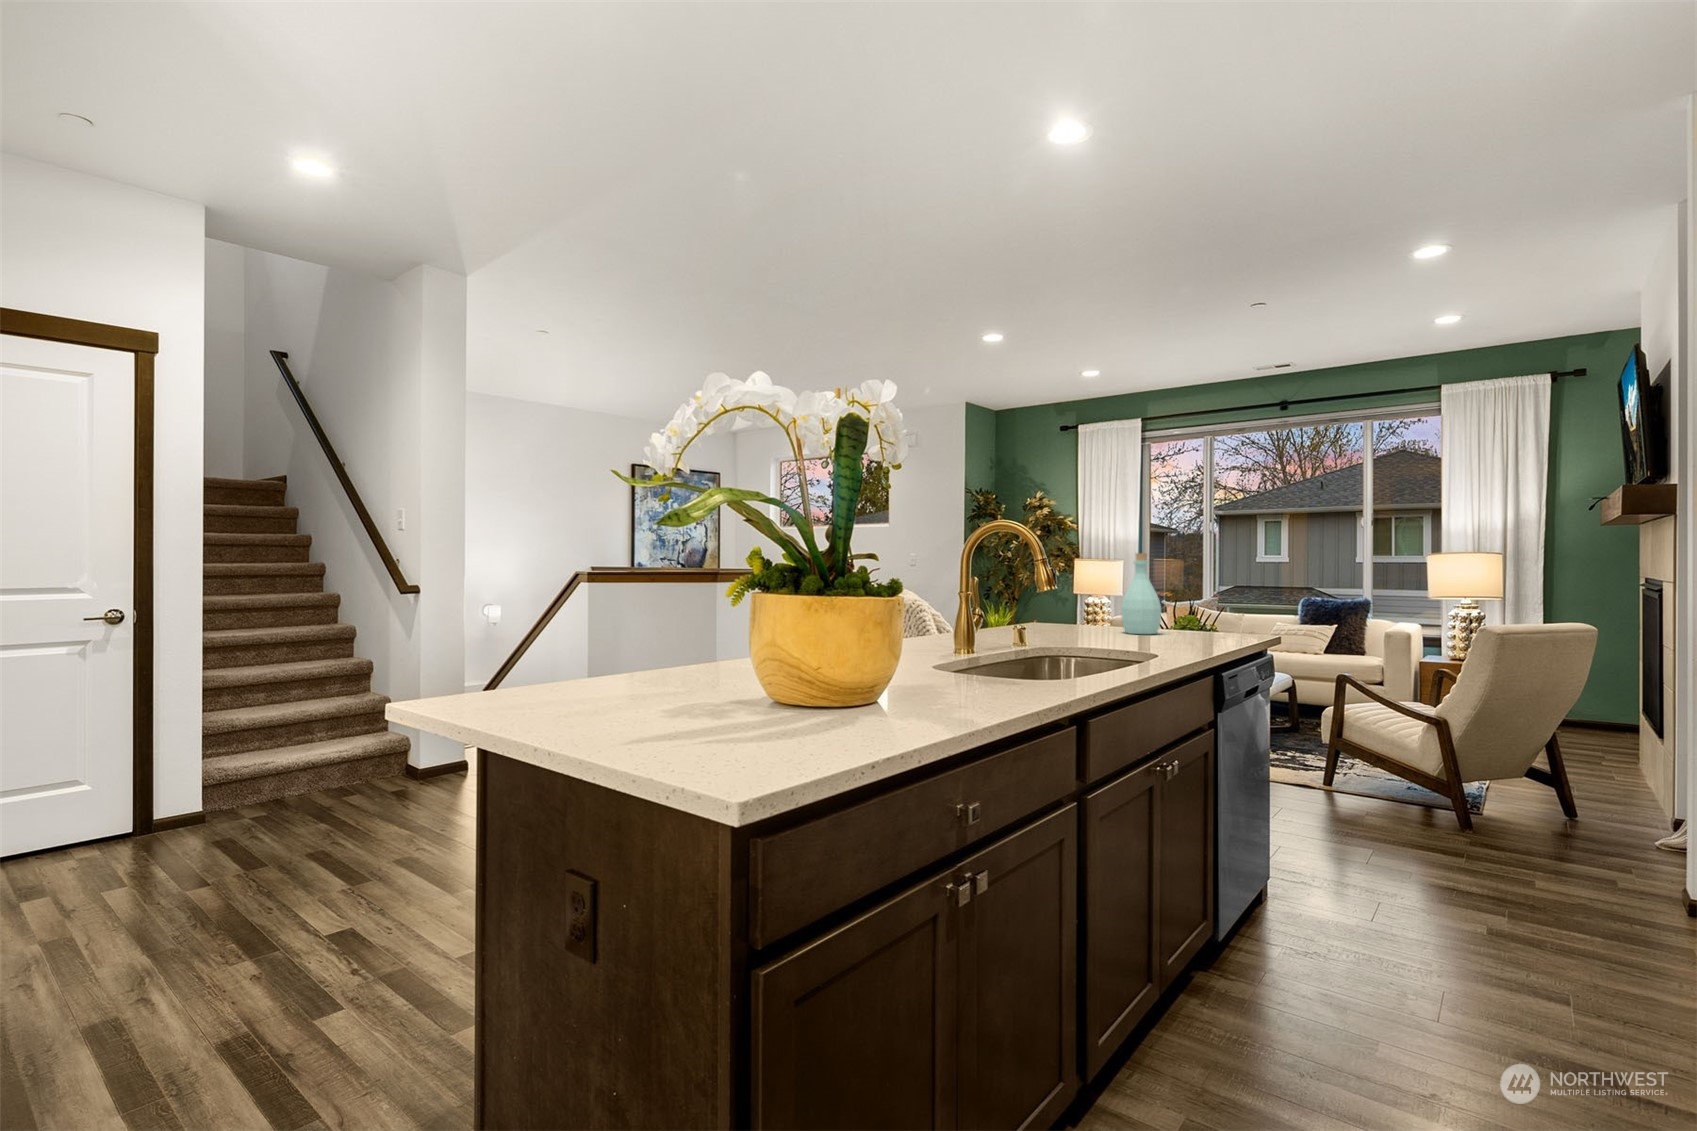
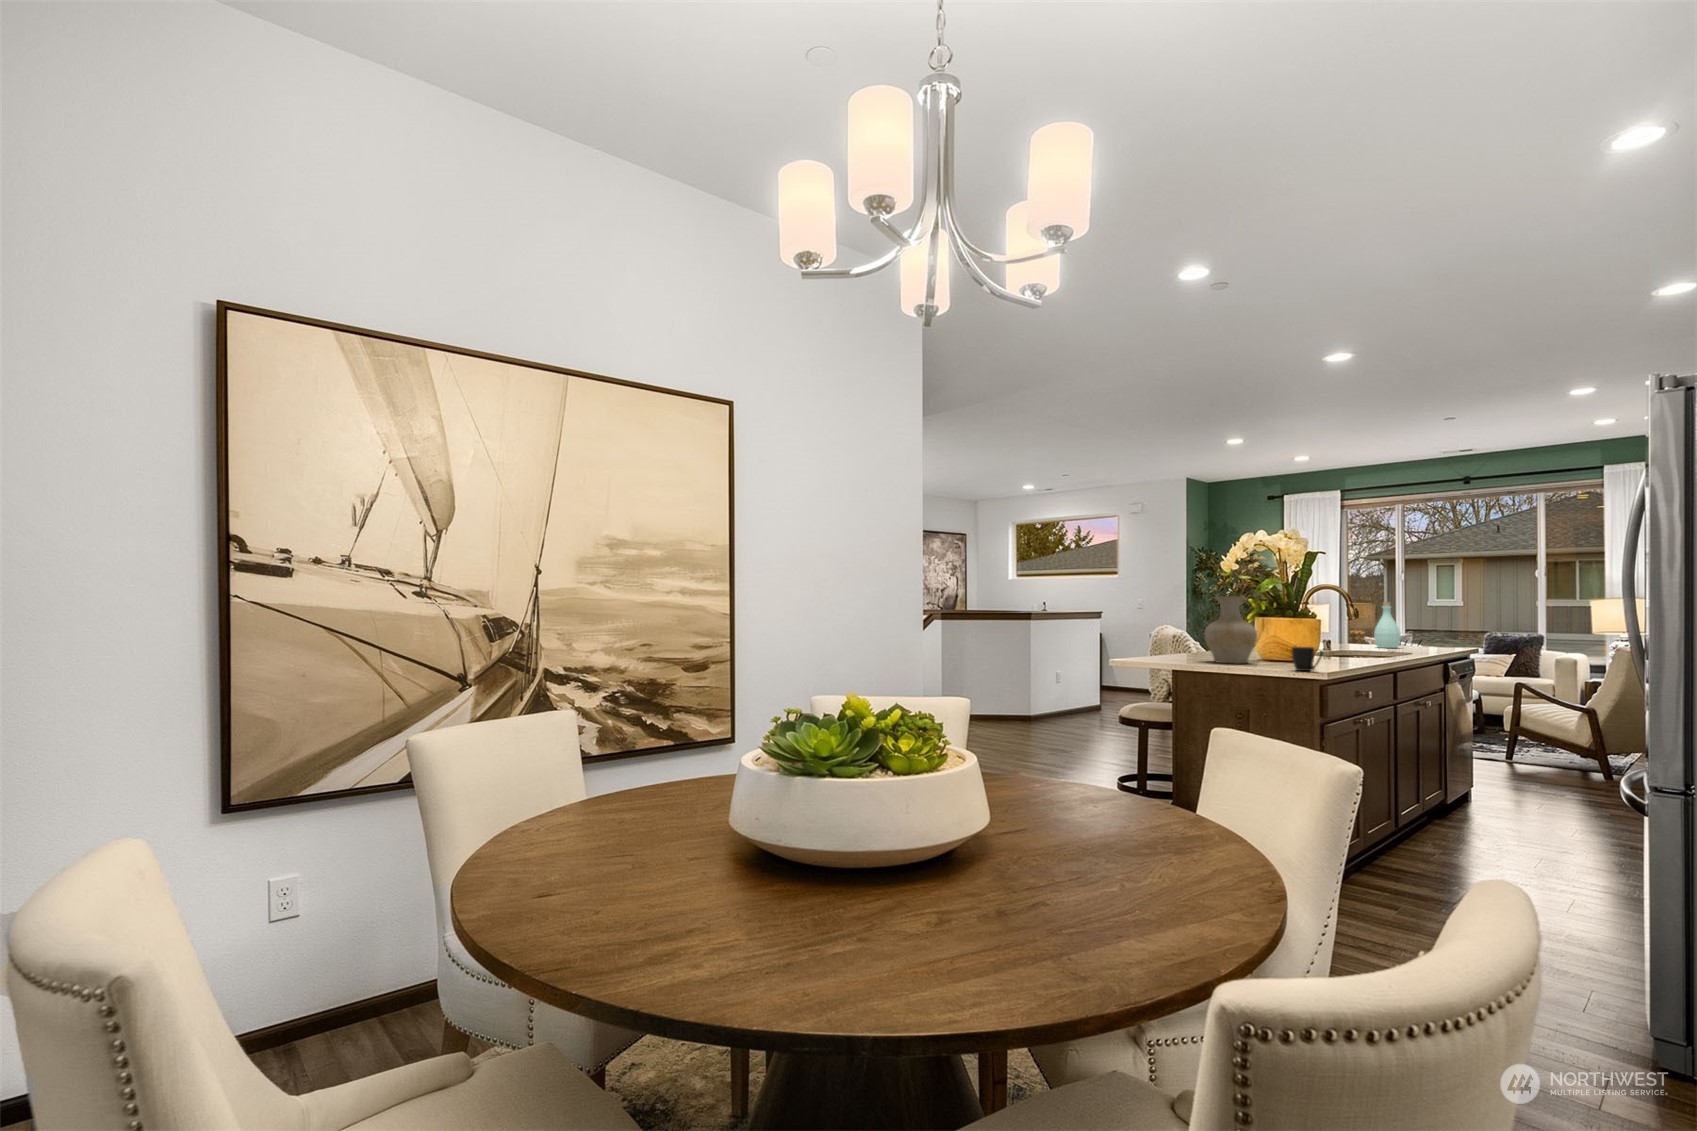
vase: none [593,530,725,715] -> present [1204,596,1257,663]
mug: none [699,682,771,767] -> present [1292,647,1323,671]

